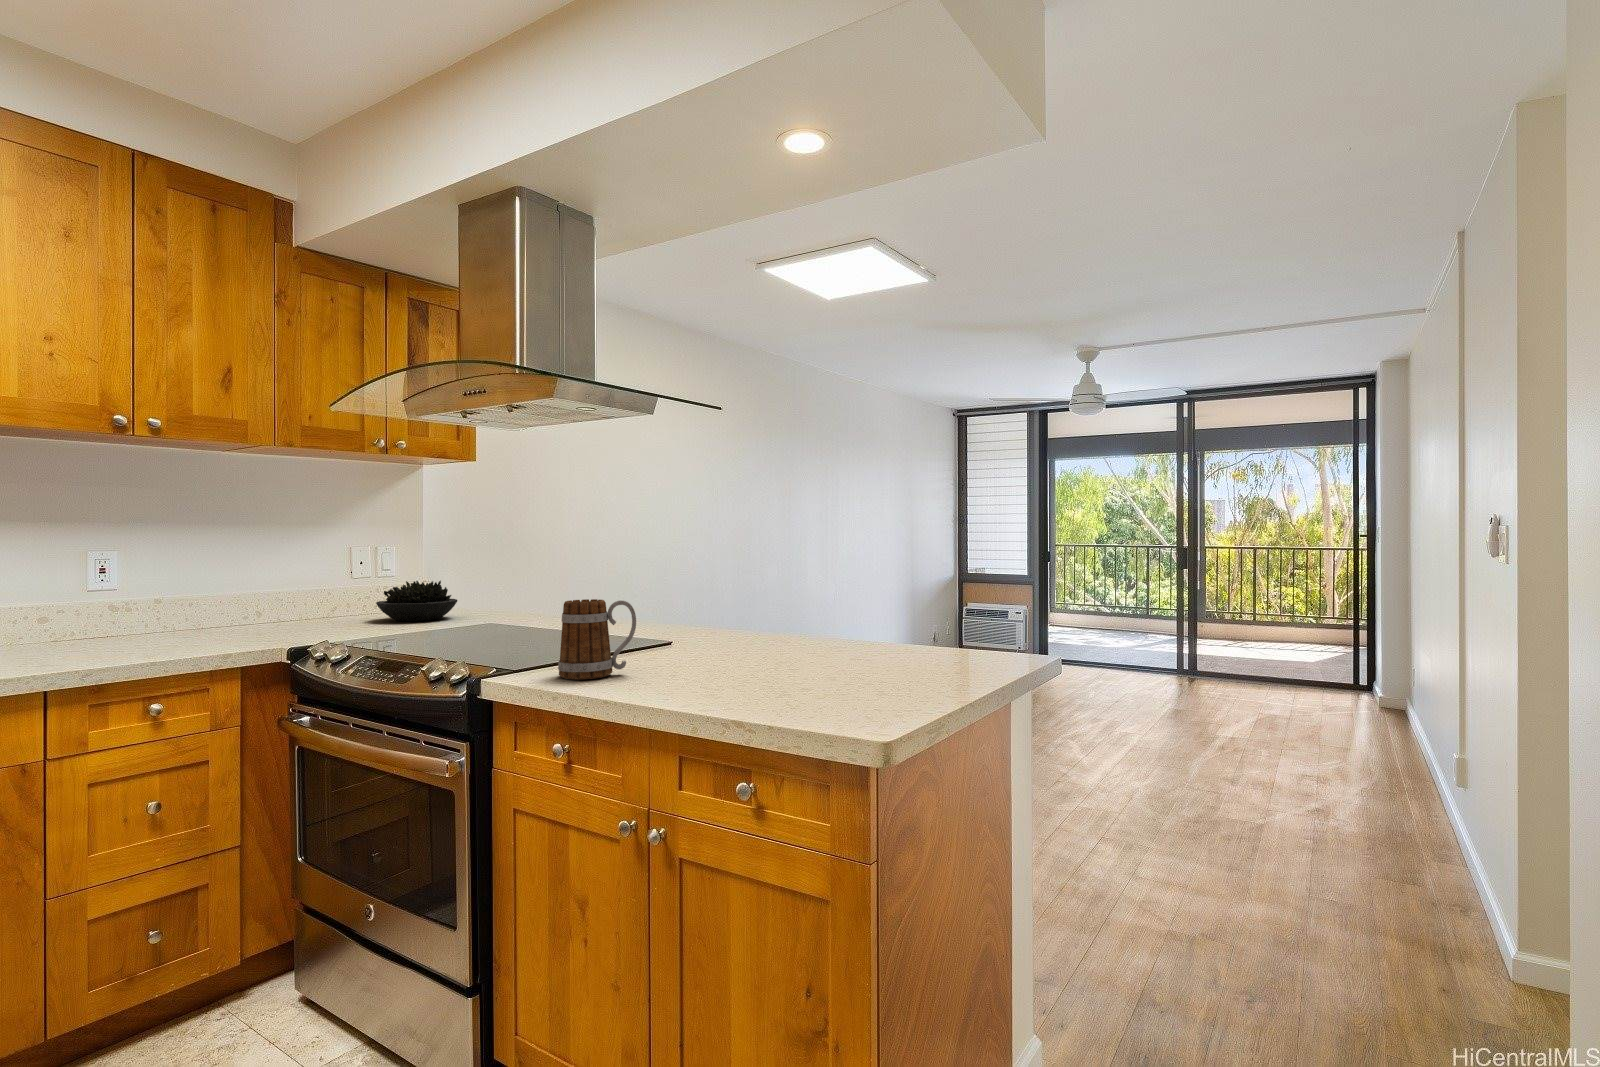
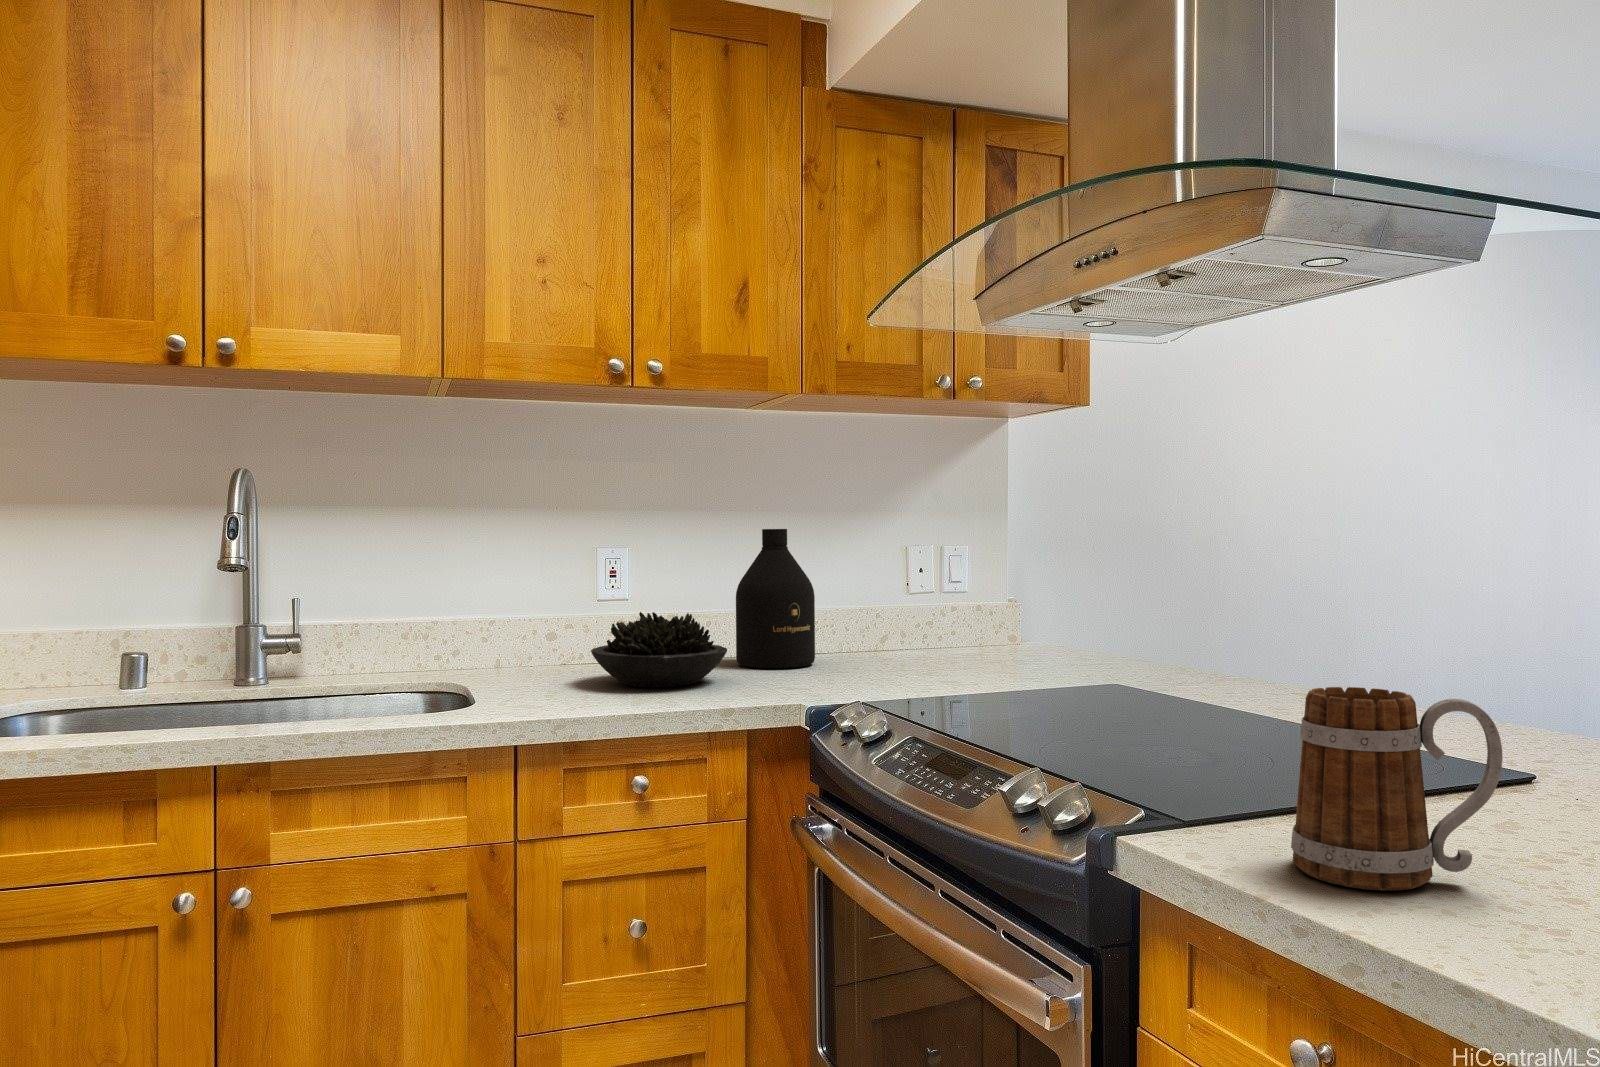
bottle: none [216,536,283,632] -> present [736,529,815,668]
succulent plant: present [376,581,457,621] -> present [591,612,727,687]

